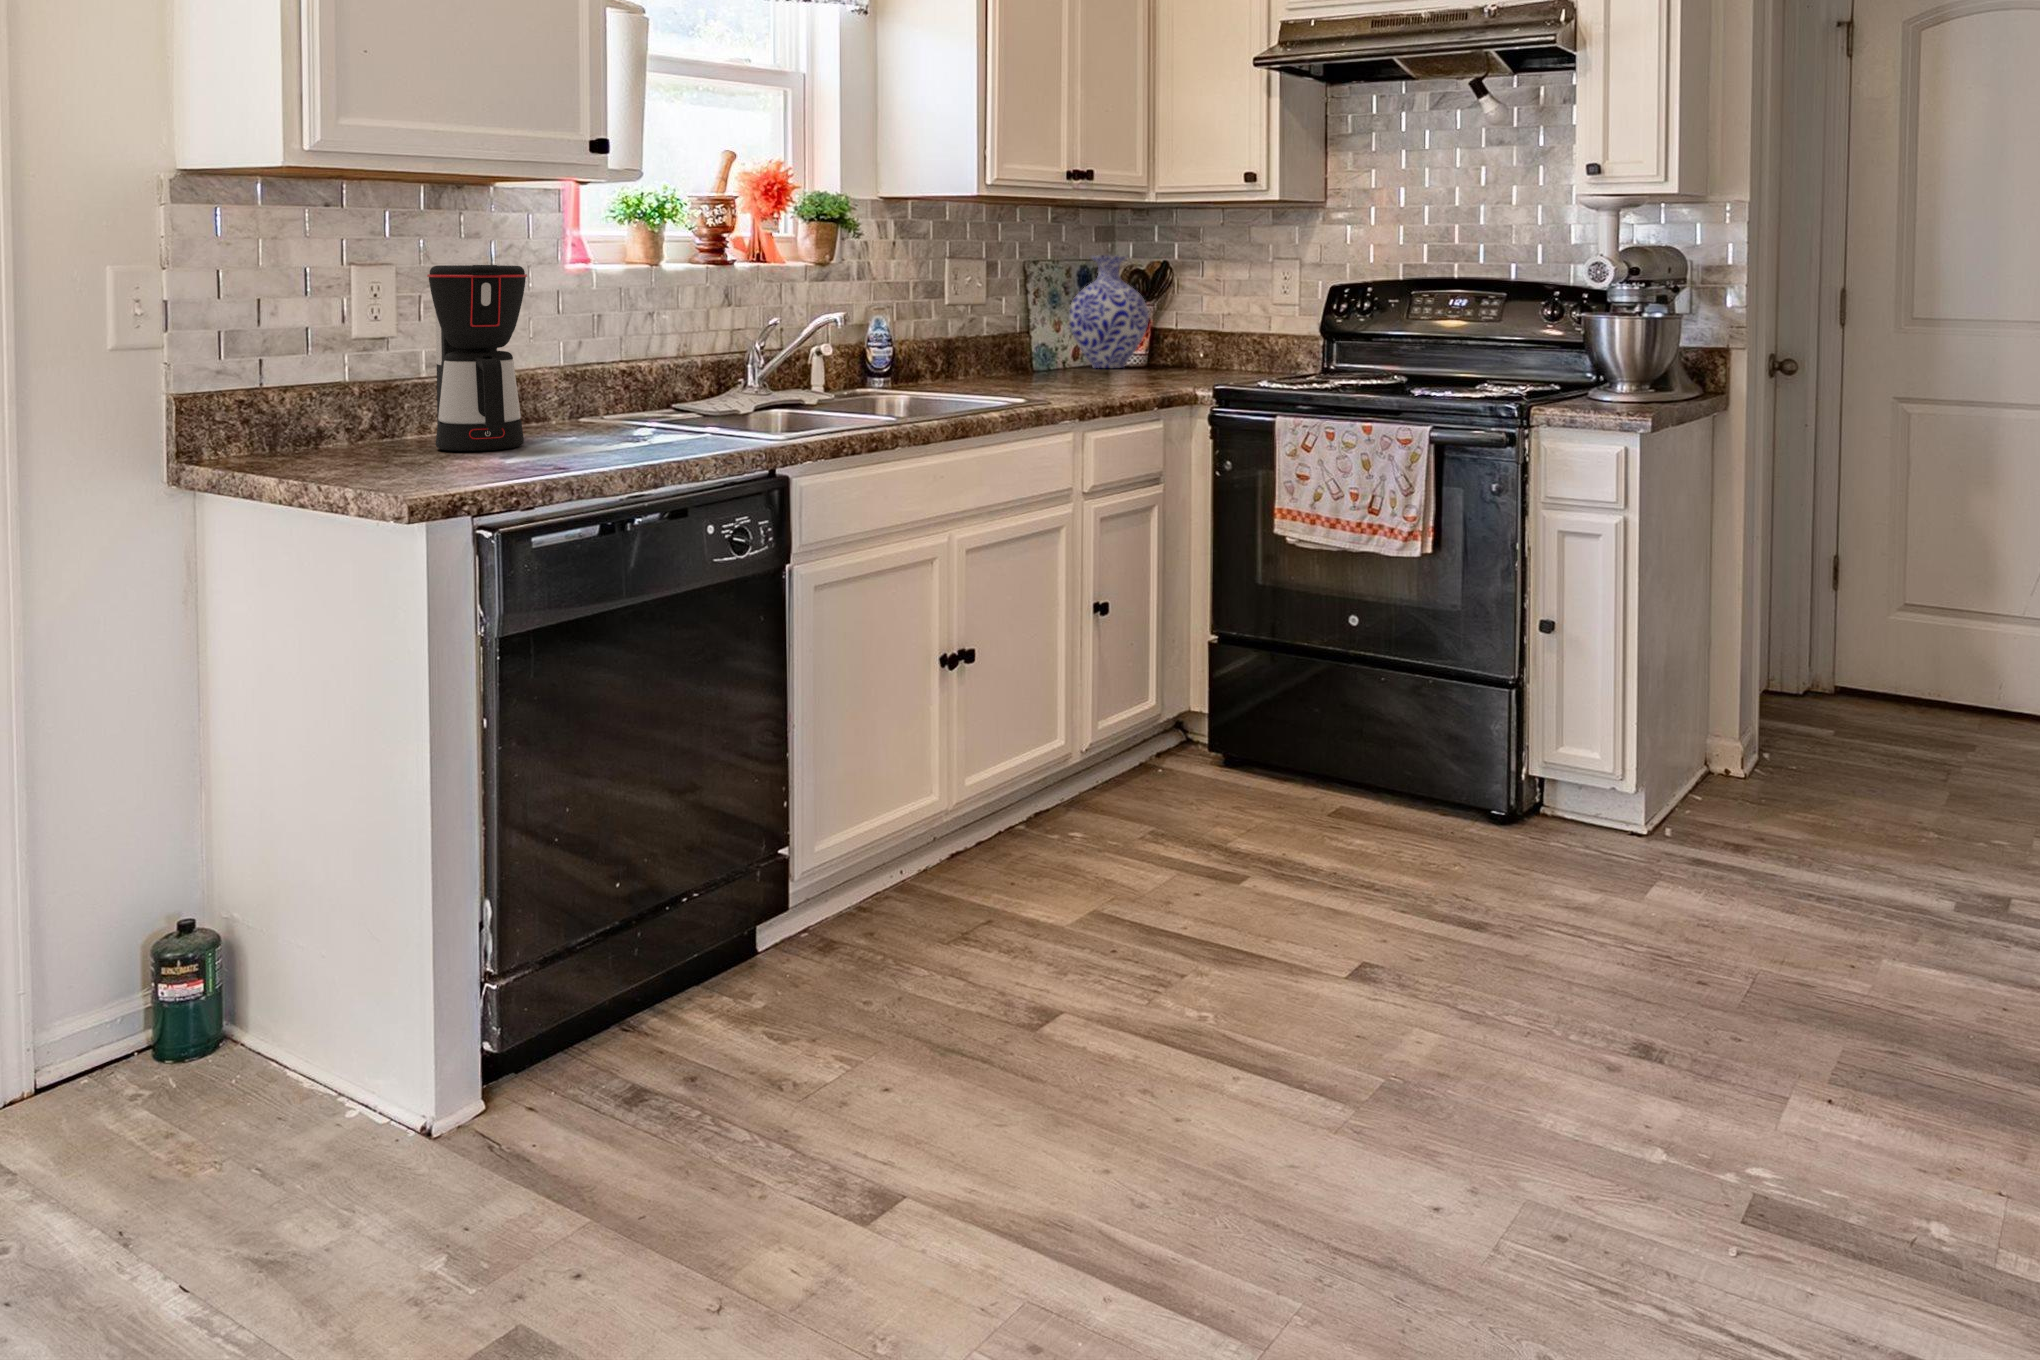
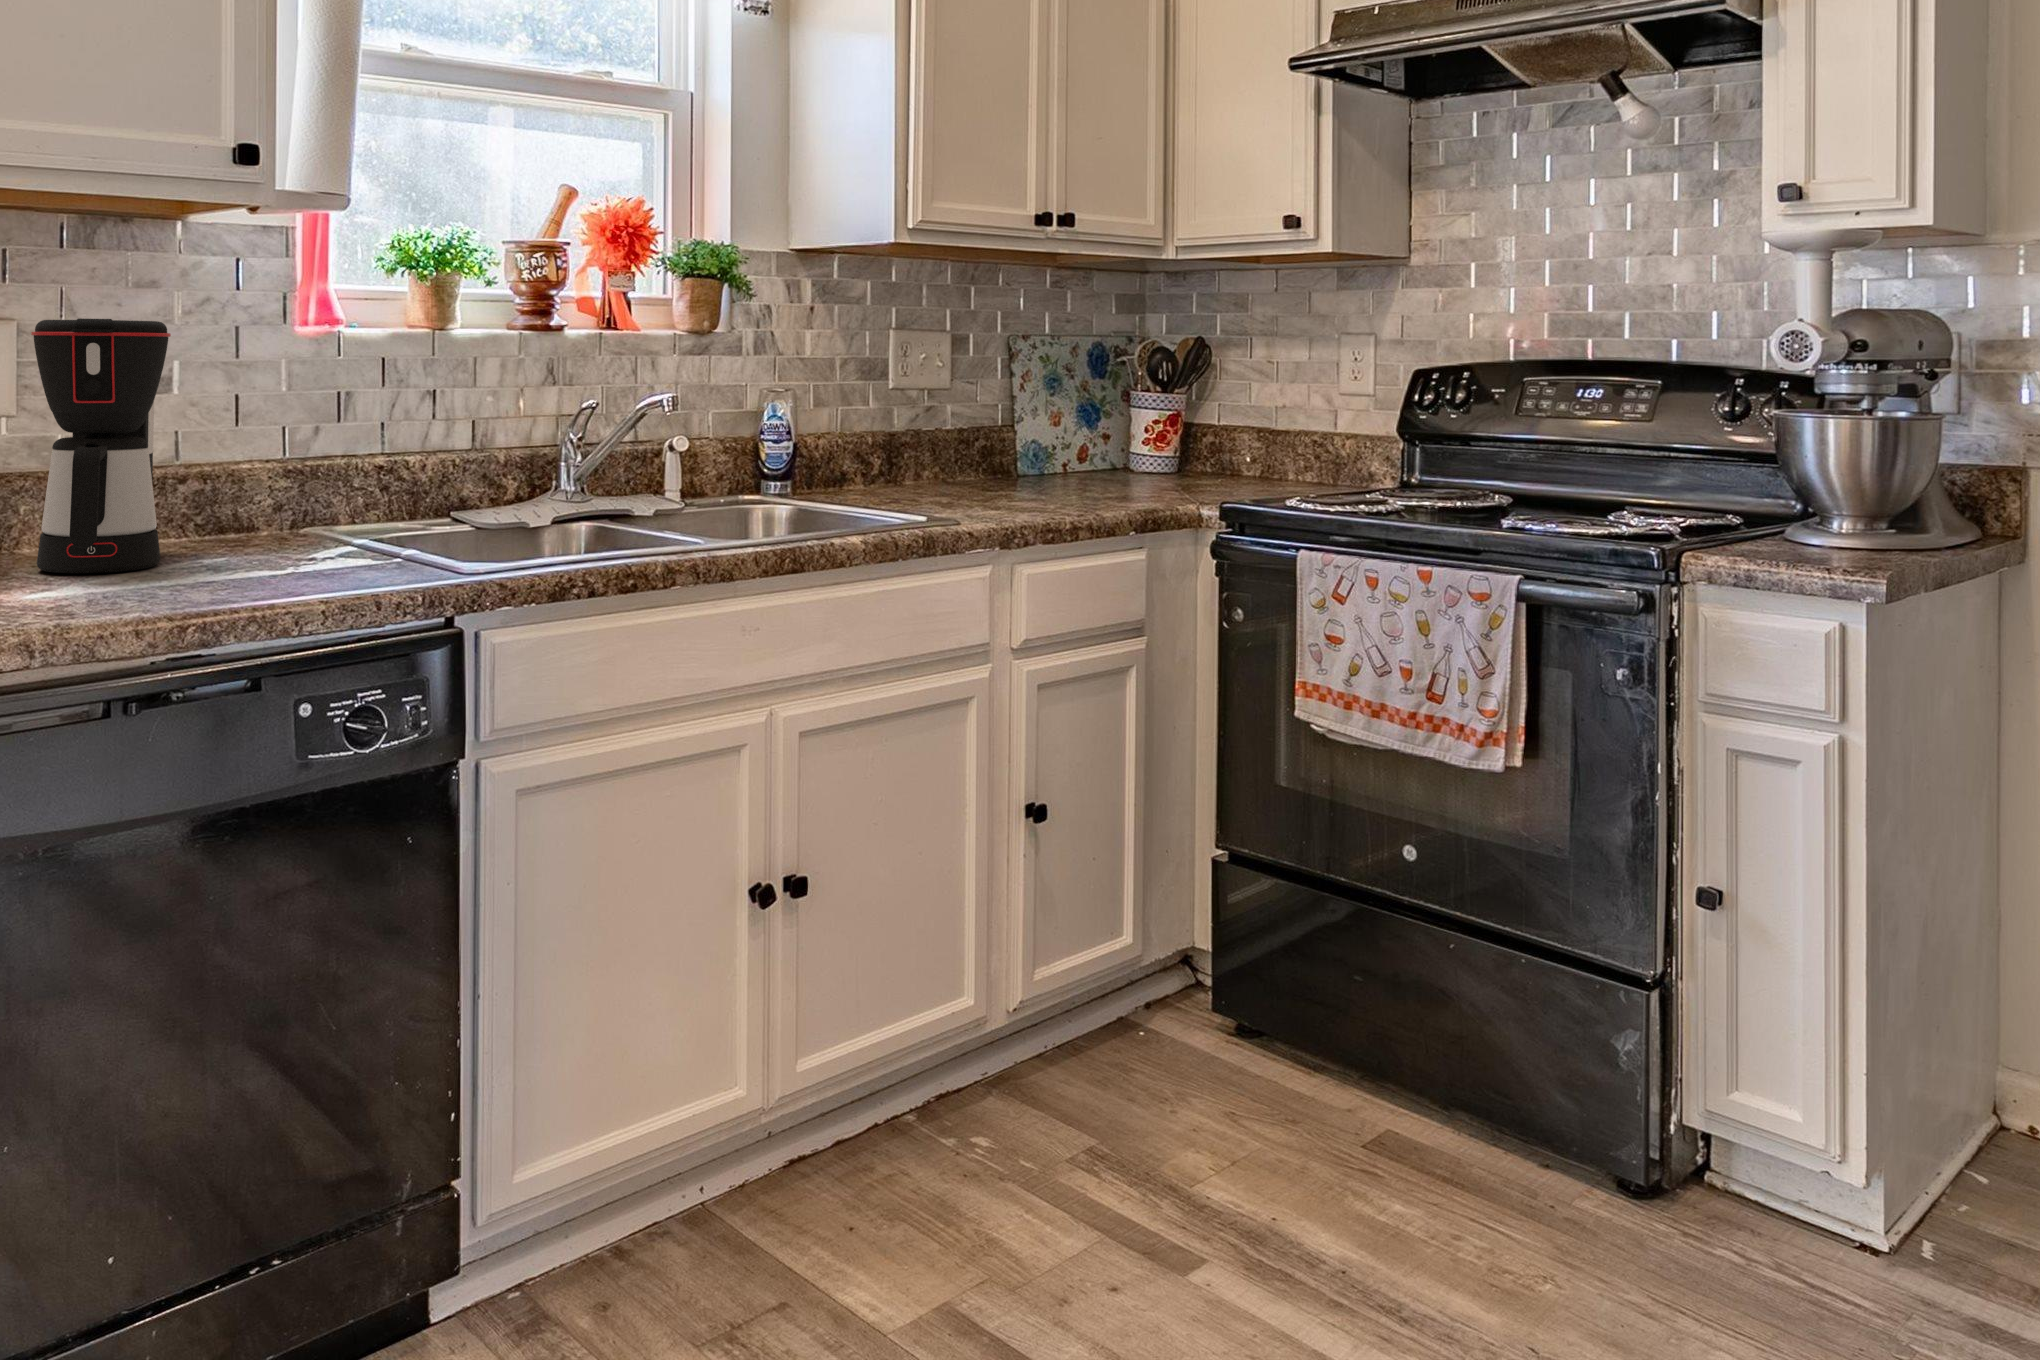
vase: present [1070,255,1149,368] -> none [1063,327,1169,476]

